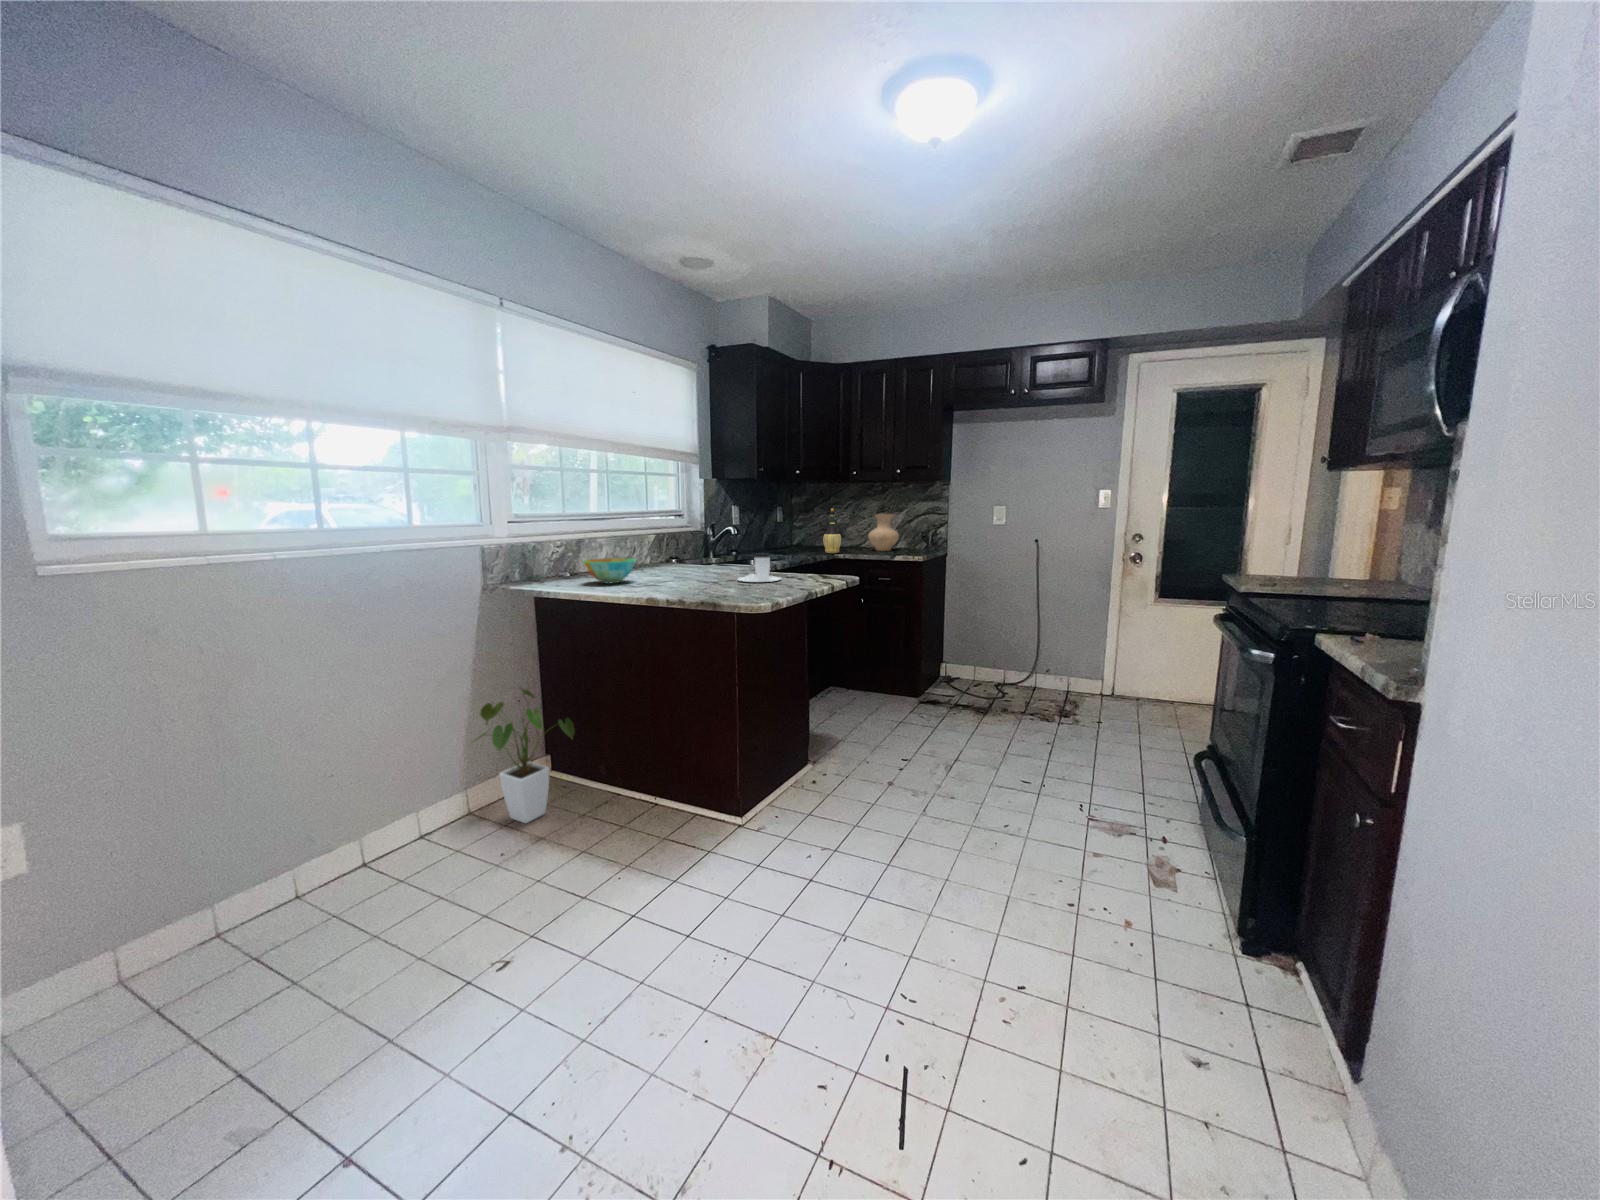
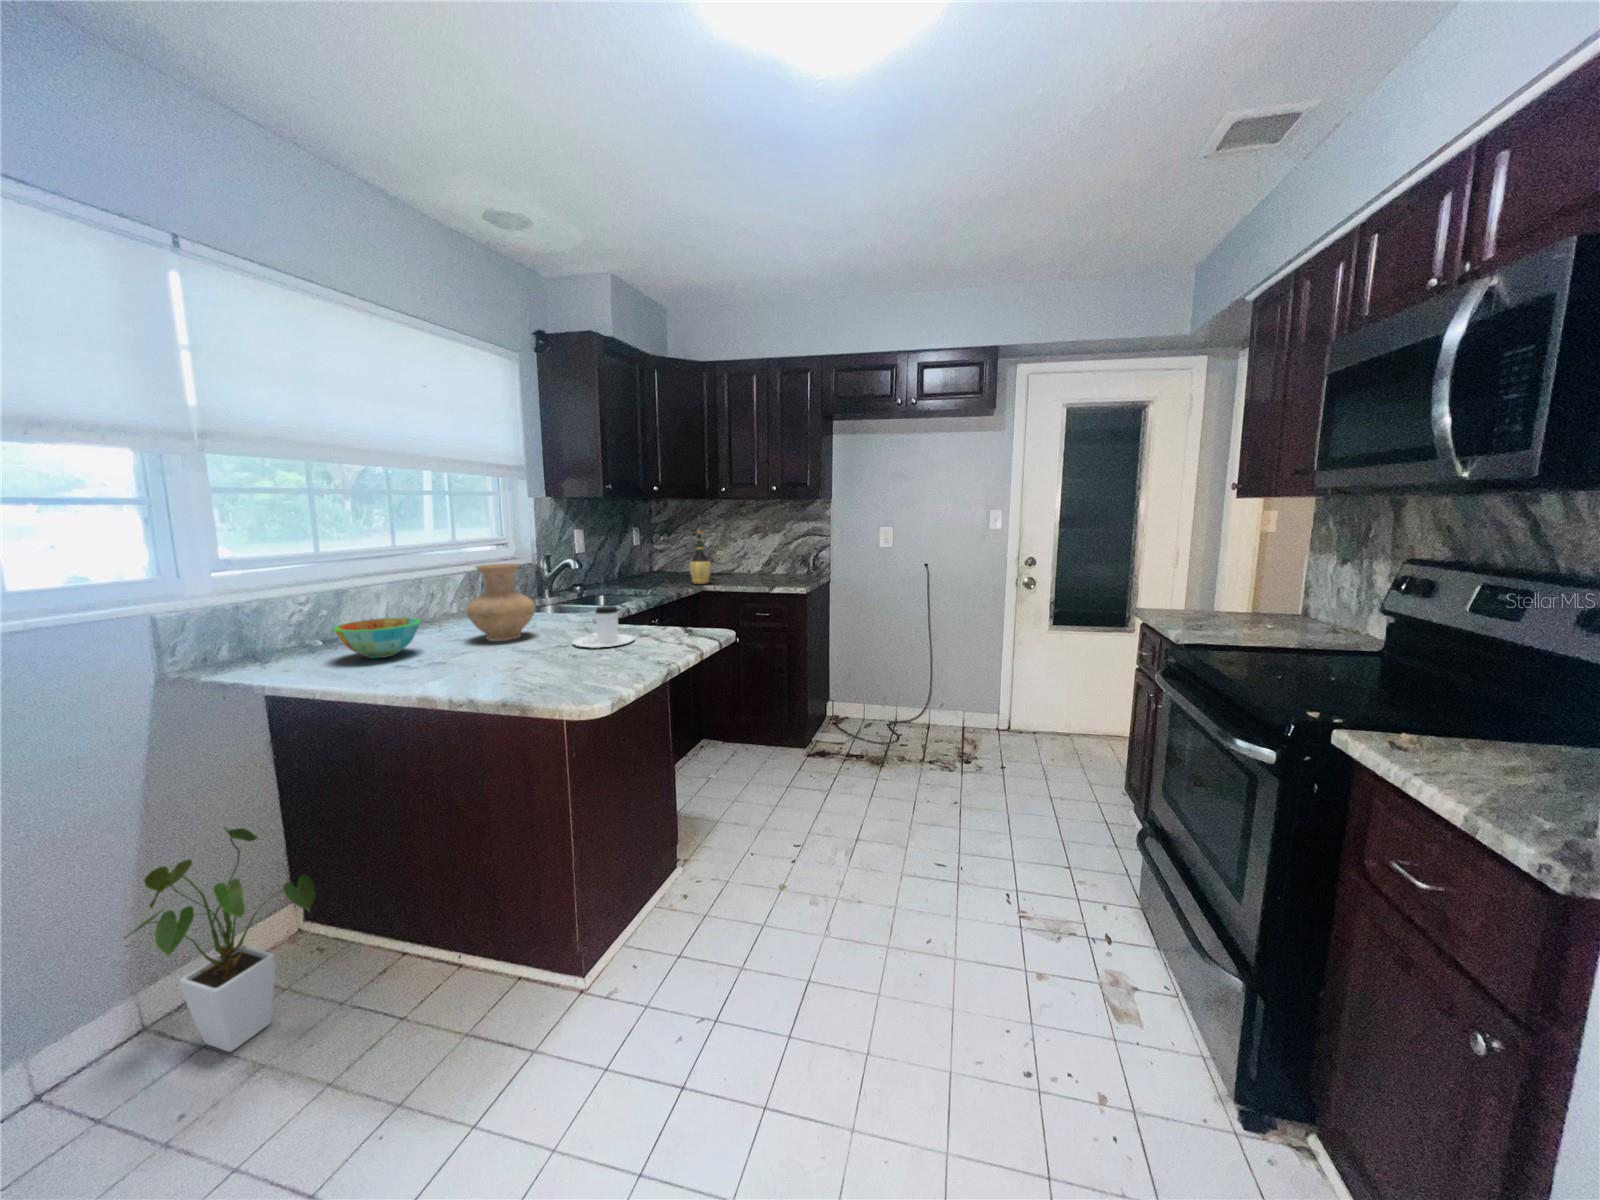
vase: present [868,514,899,551] -> present [466,564,536,641]

